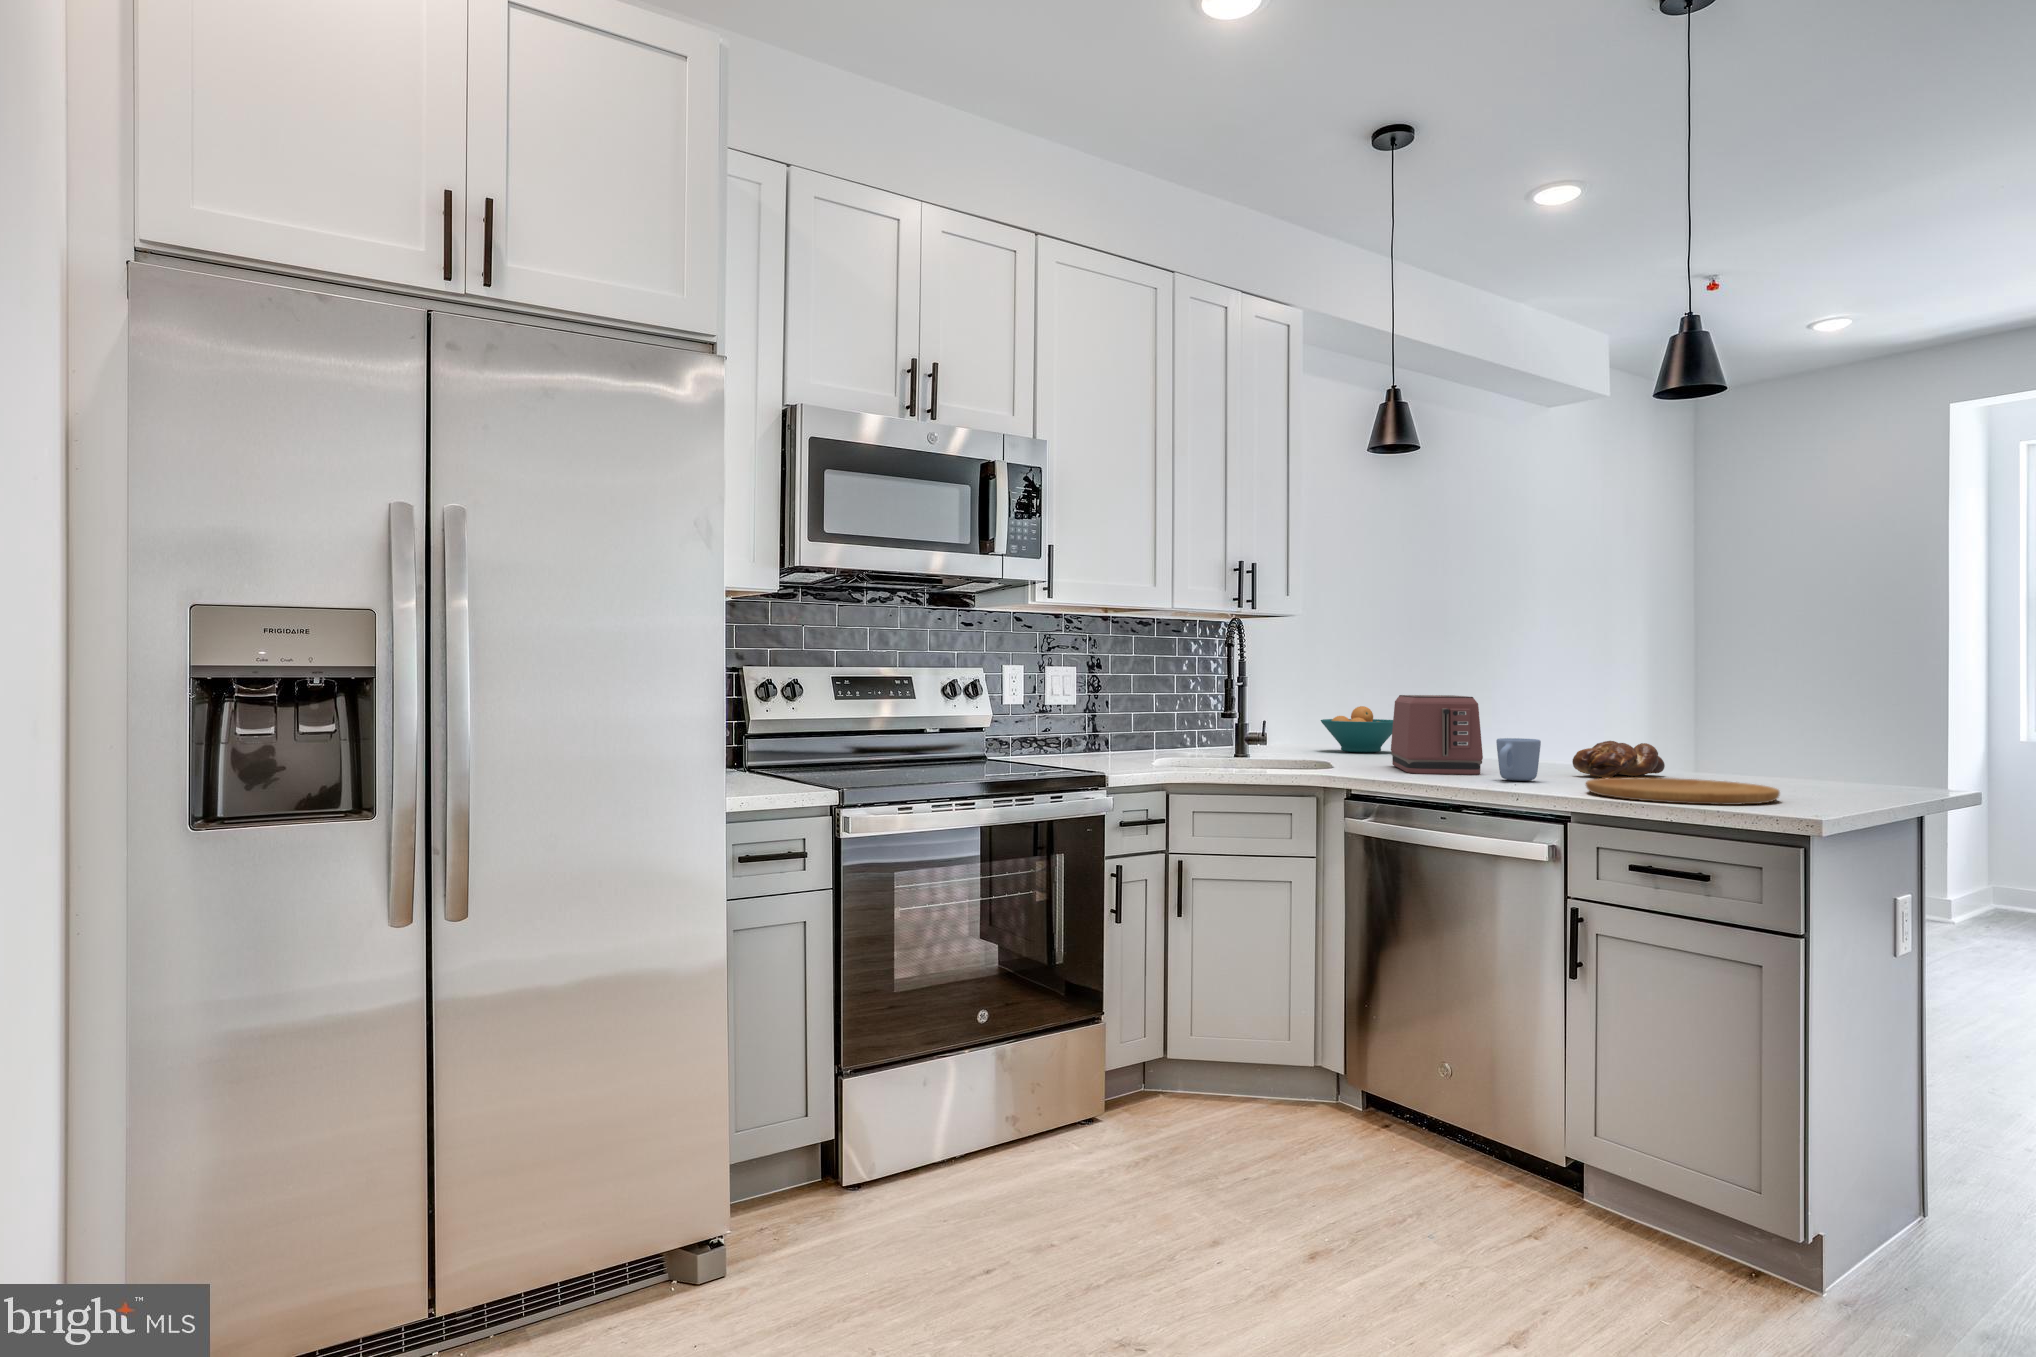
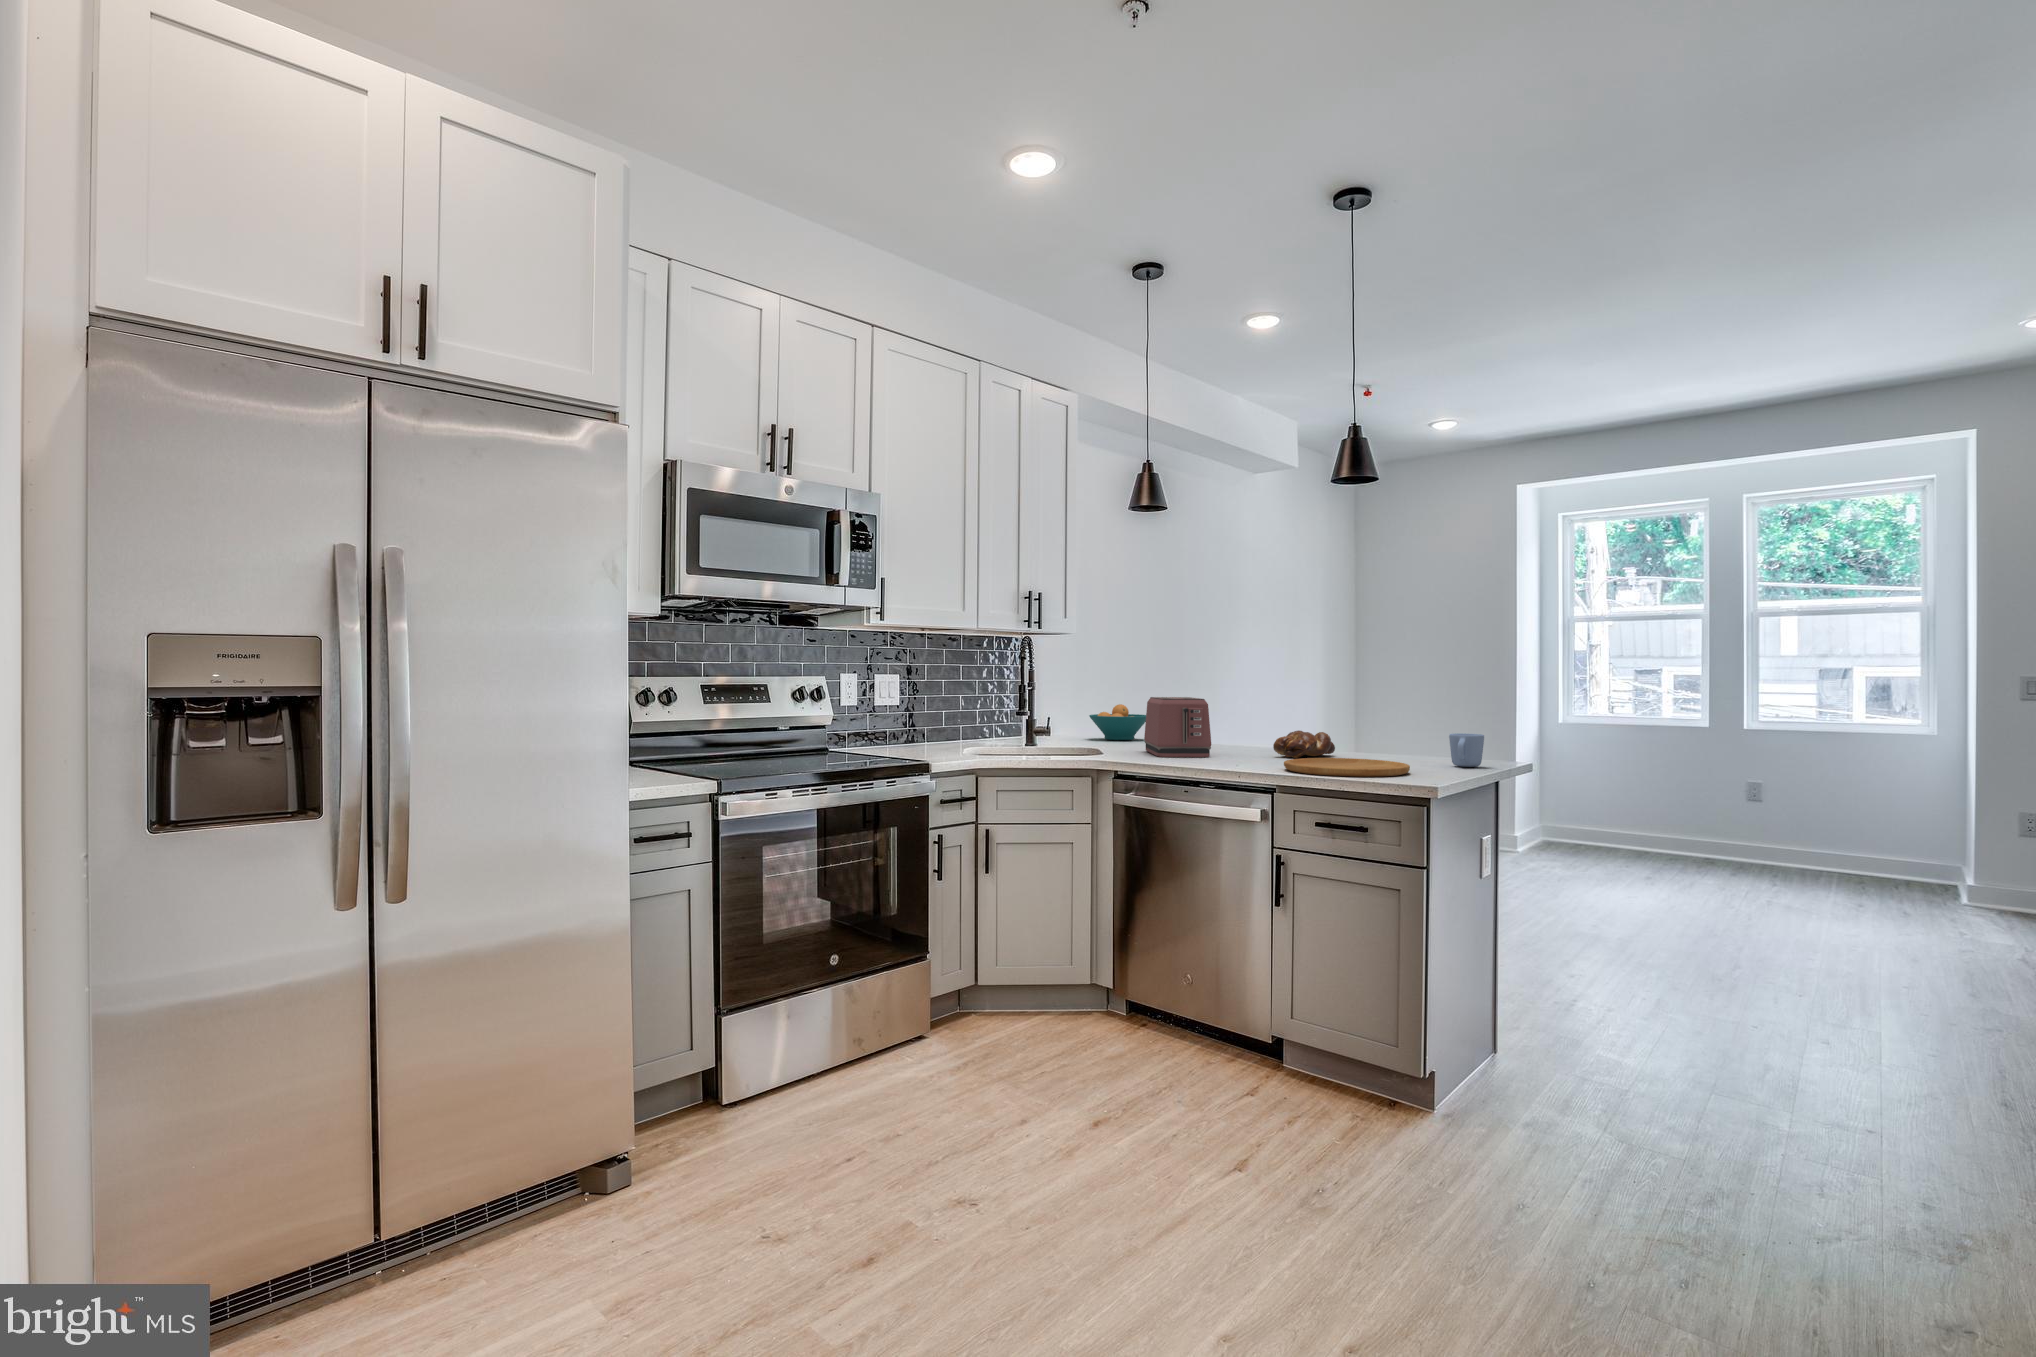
mug: present [1496,738,1541,781] -> present [1449,733,1484,767]

